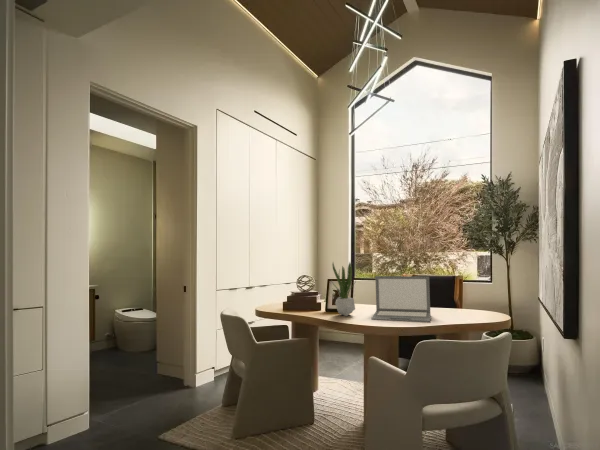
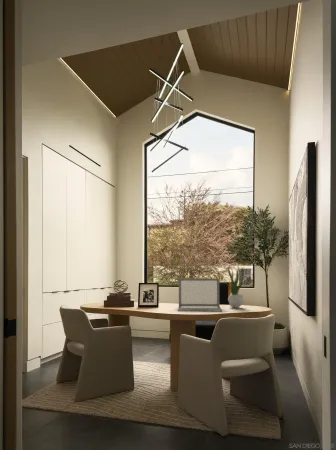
potted plant: present [332,263,355,316] -> present [228,268,244,308]

